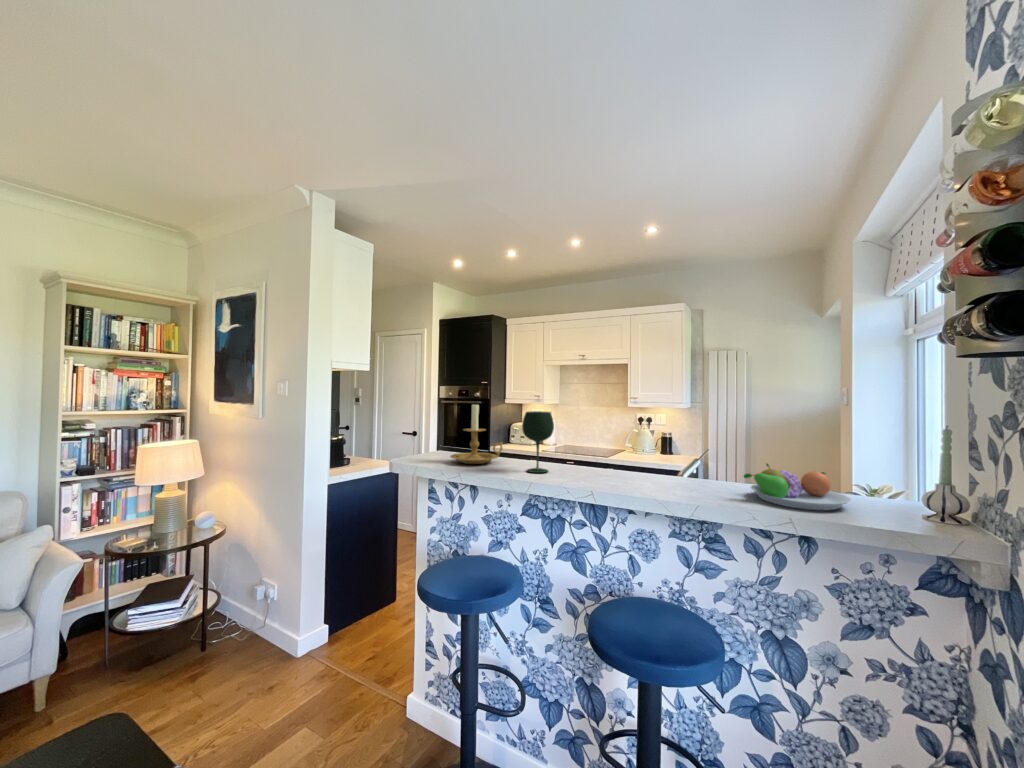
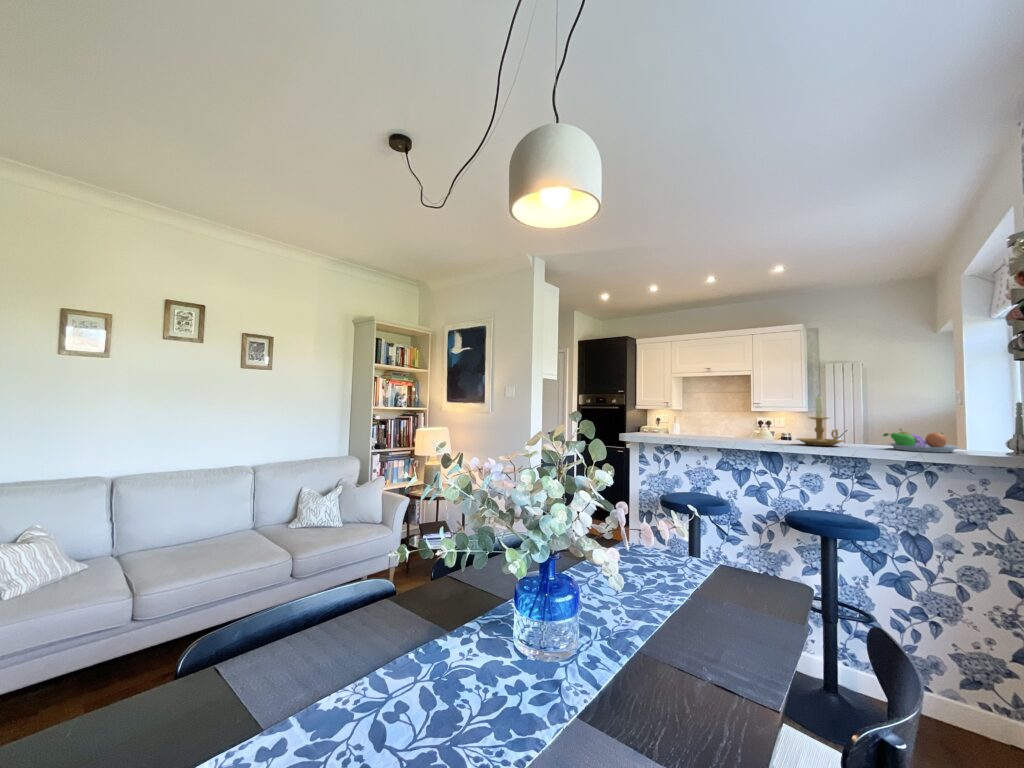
candle holder: present [450,404,502,464] -> present [797,395,844,446]
wine glass: present [522,411,554,473] -> none [714,401,738,440]

